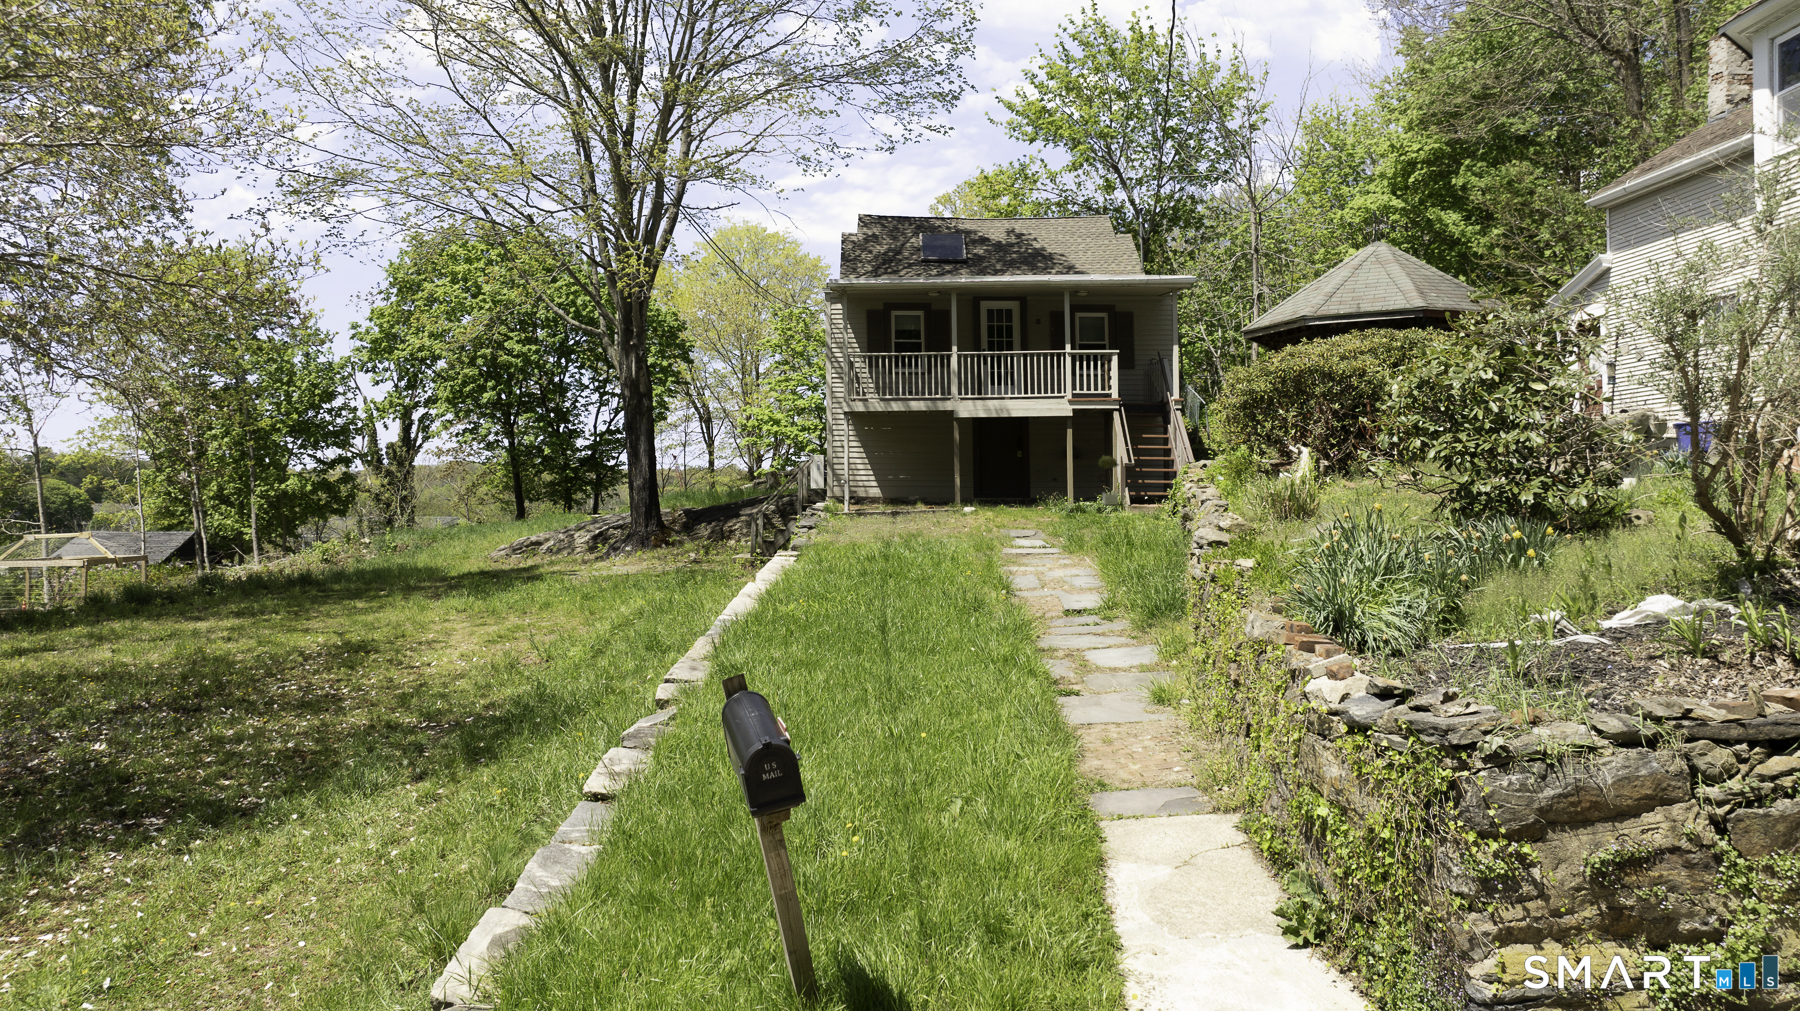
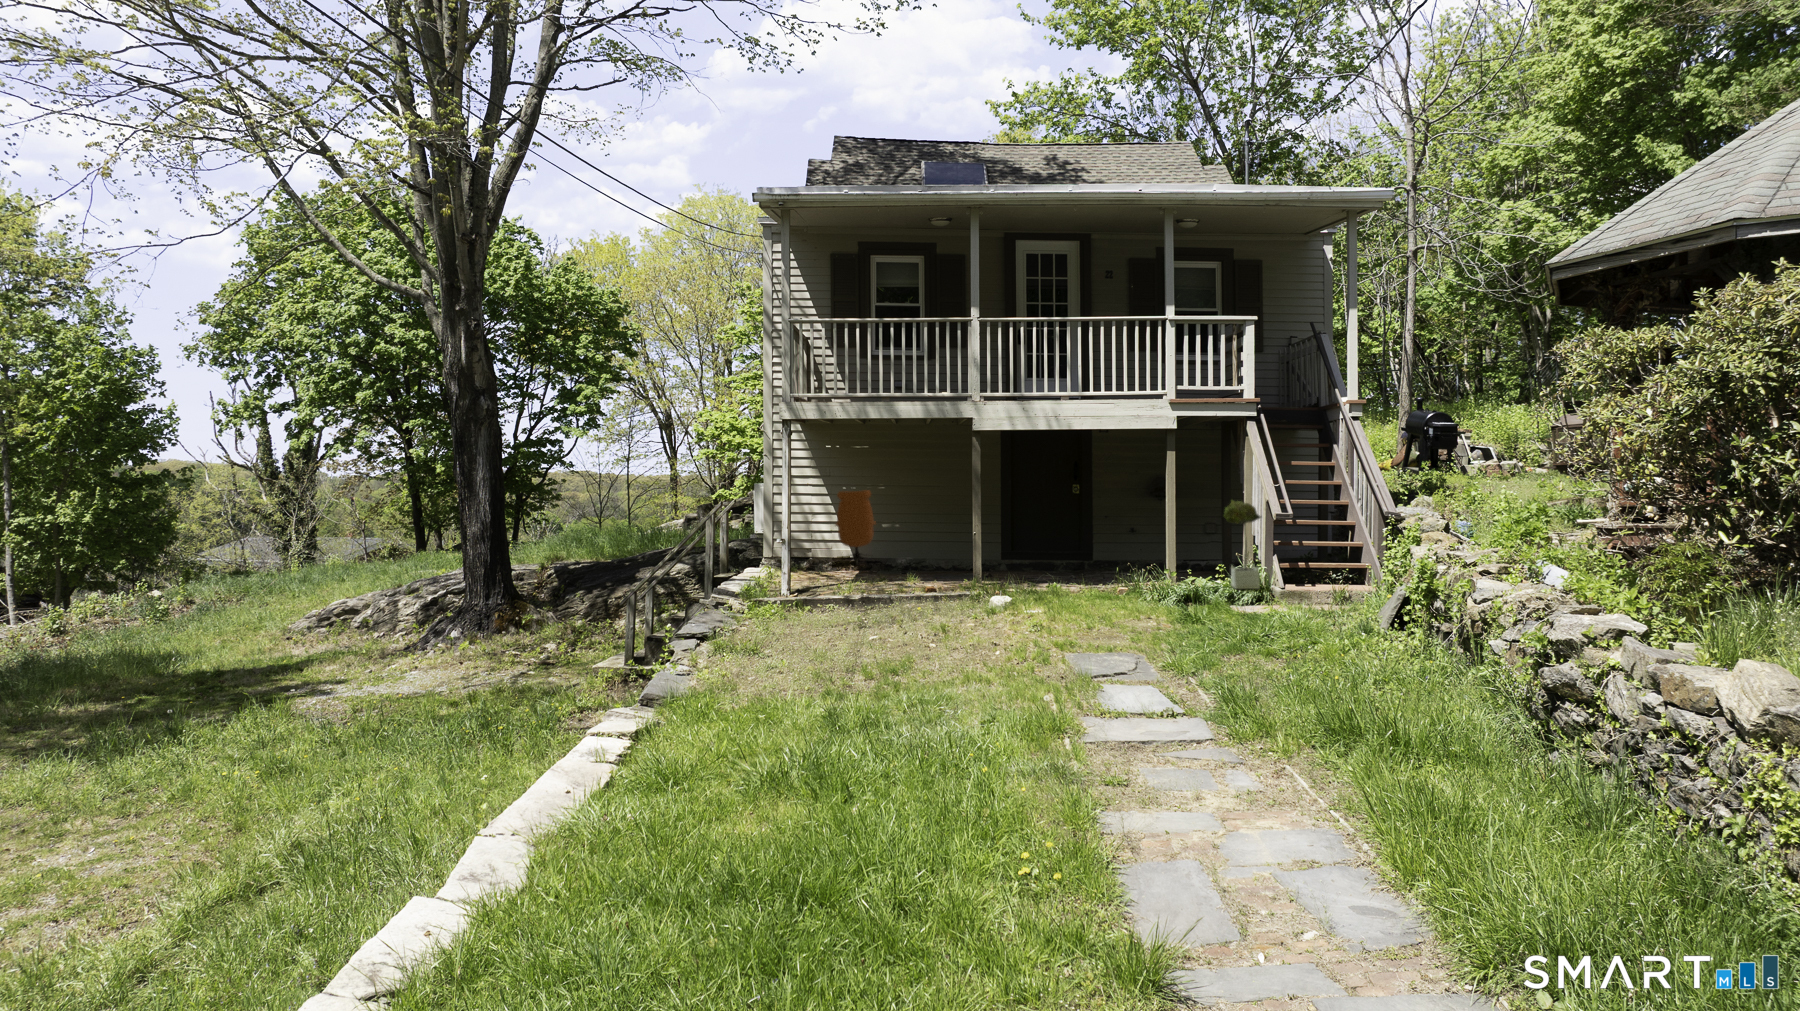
lounge chair: none [868,454,896,499] -> present [835,490,876,564]

